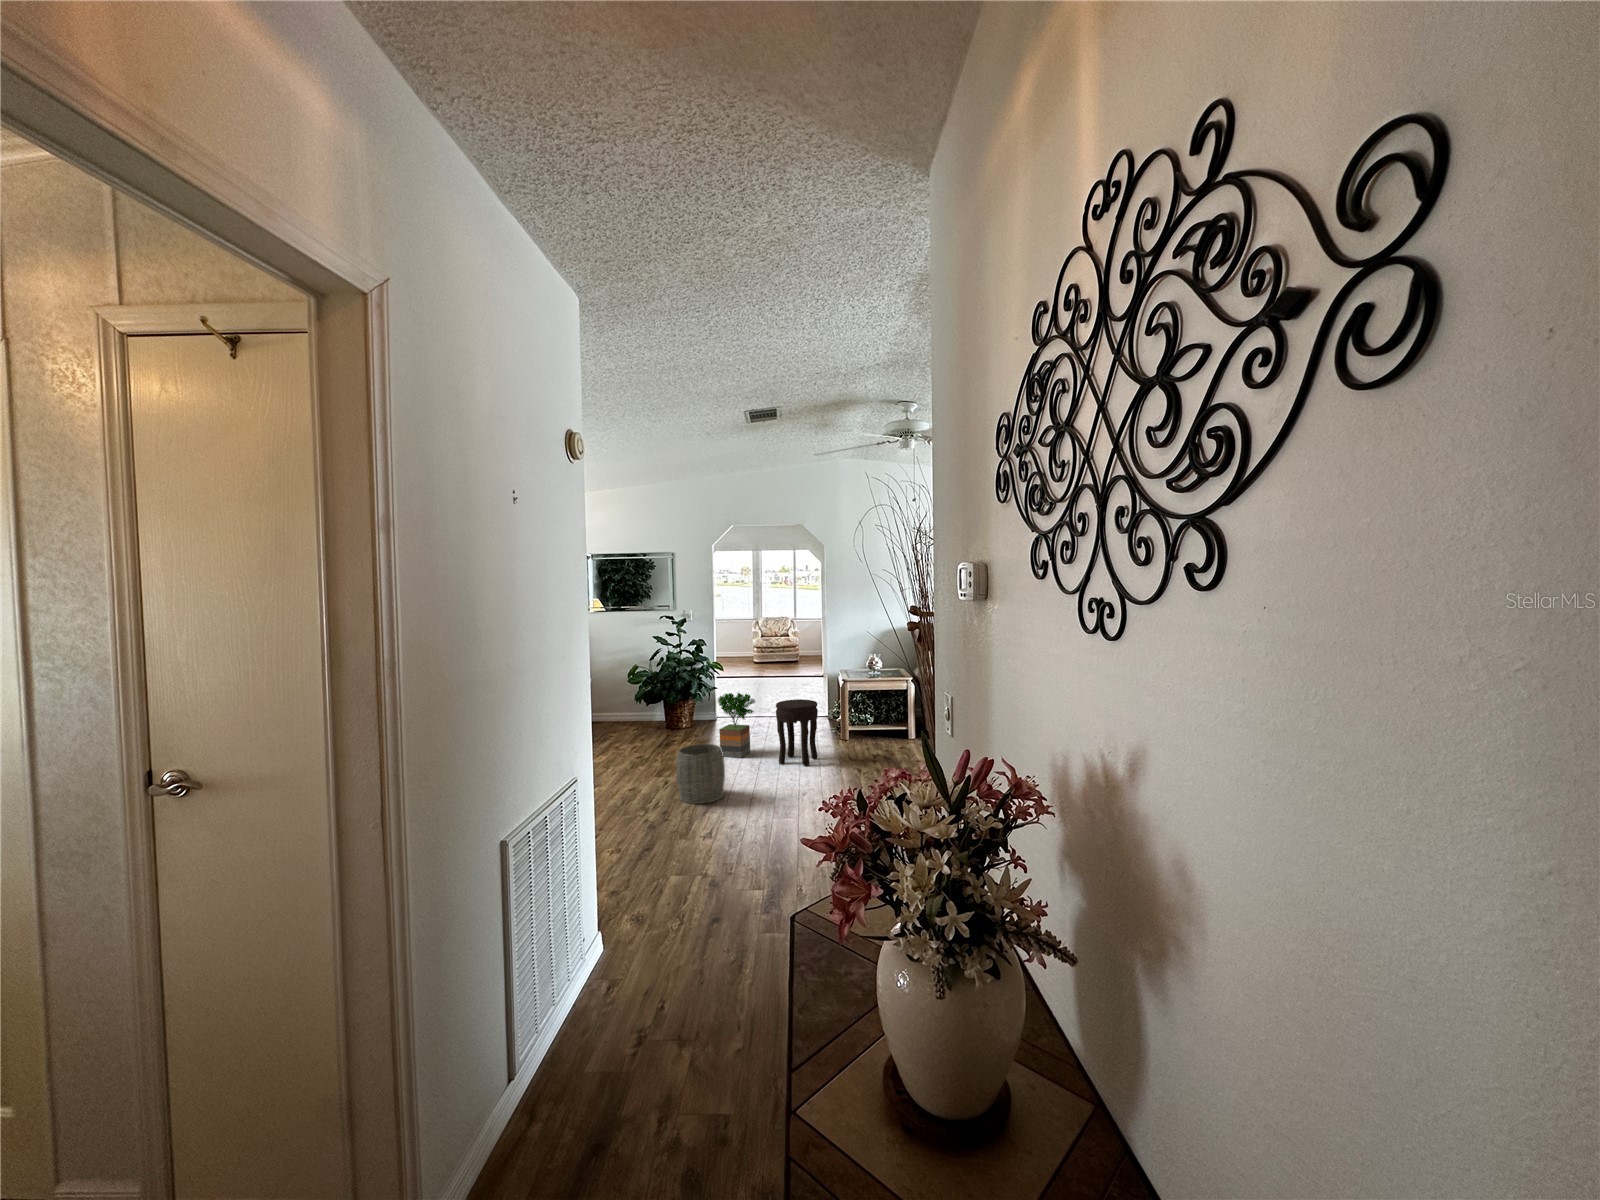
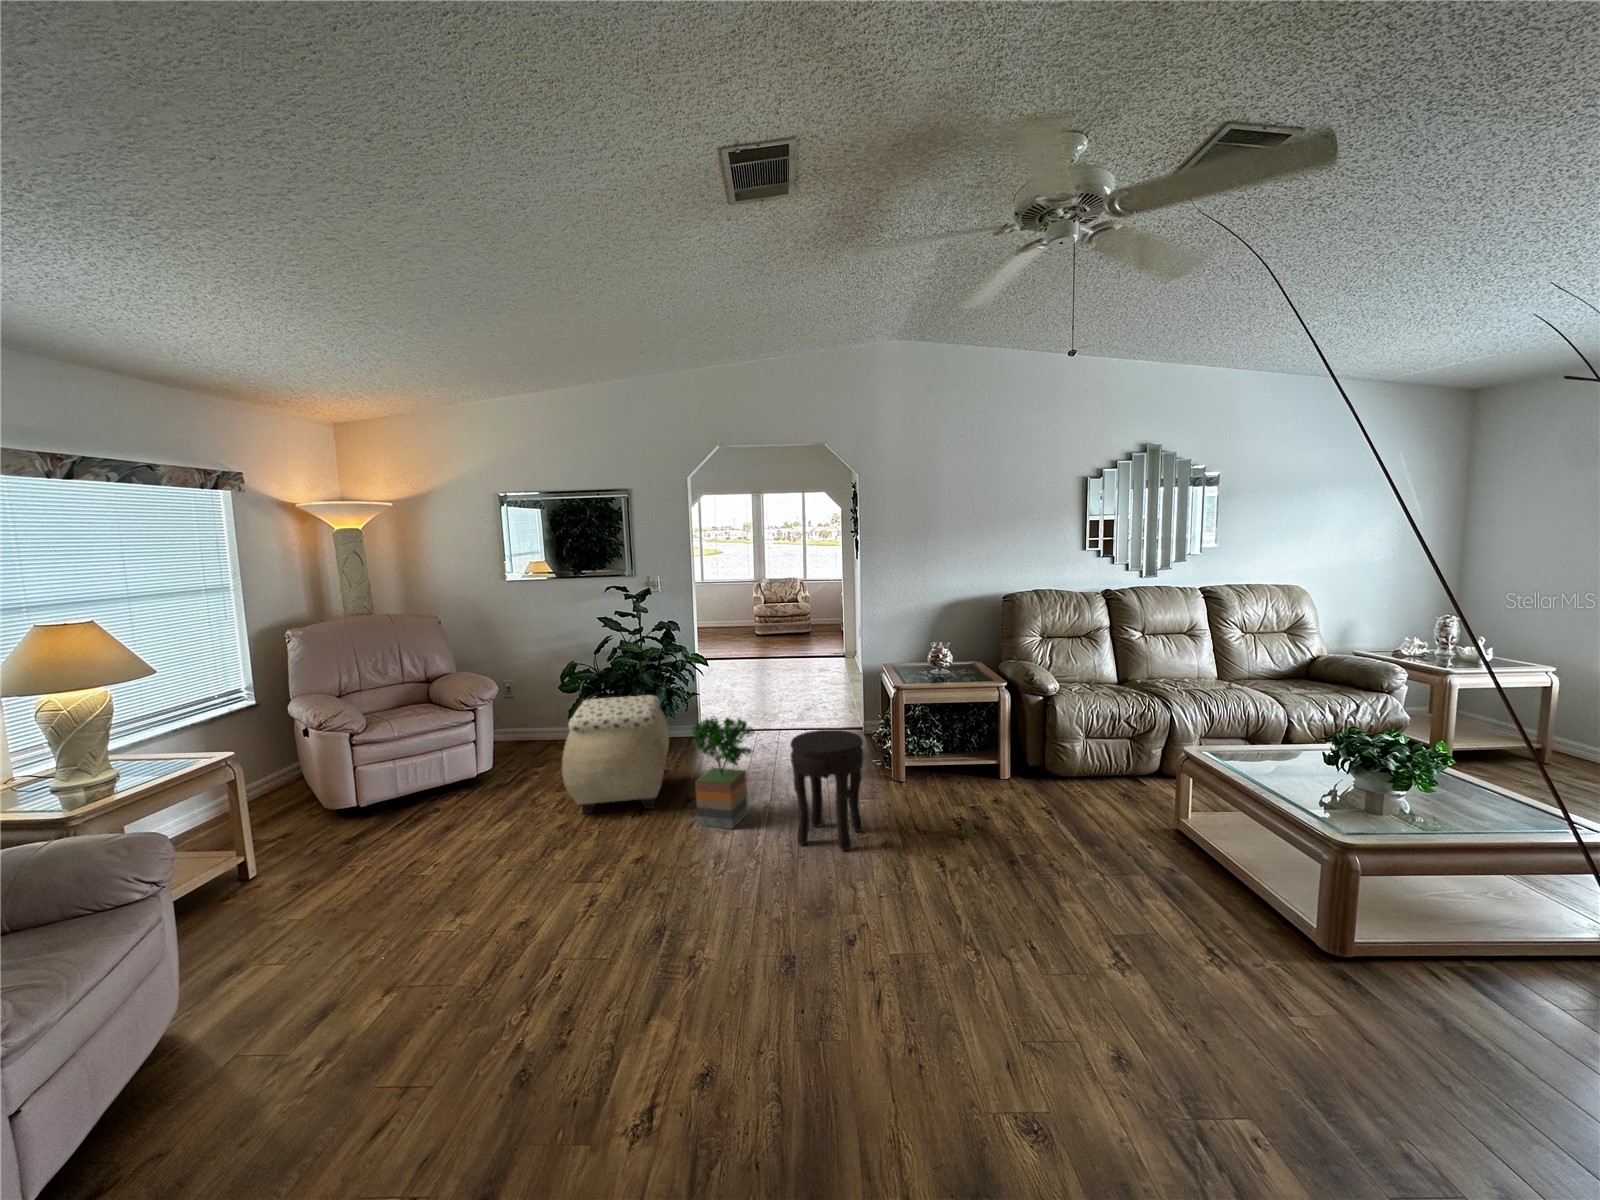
ottoman: none [640,683,701,752] -> present [562,695,669,814]
woven basket: present [676,744,725,804] -> none [599,839,697,973]

